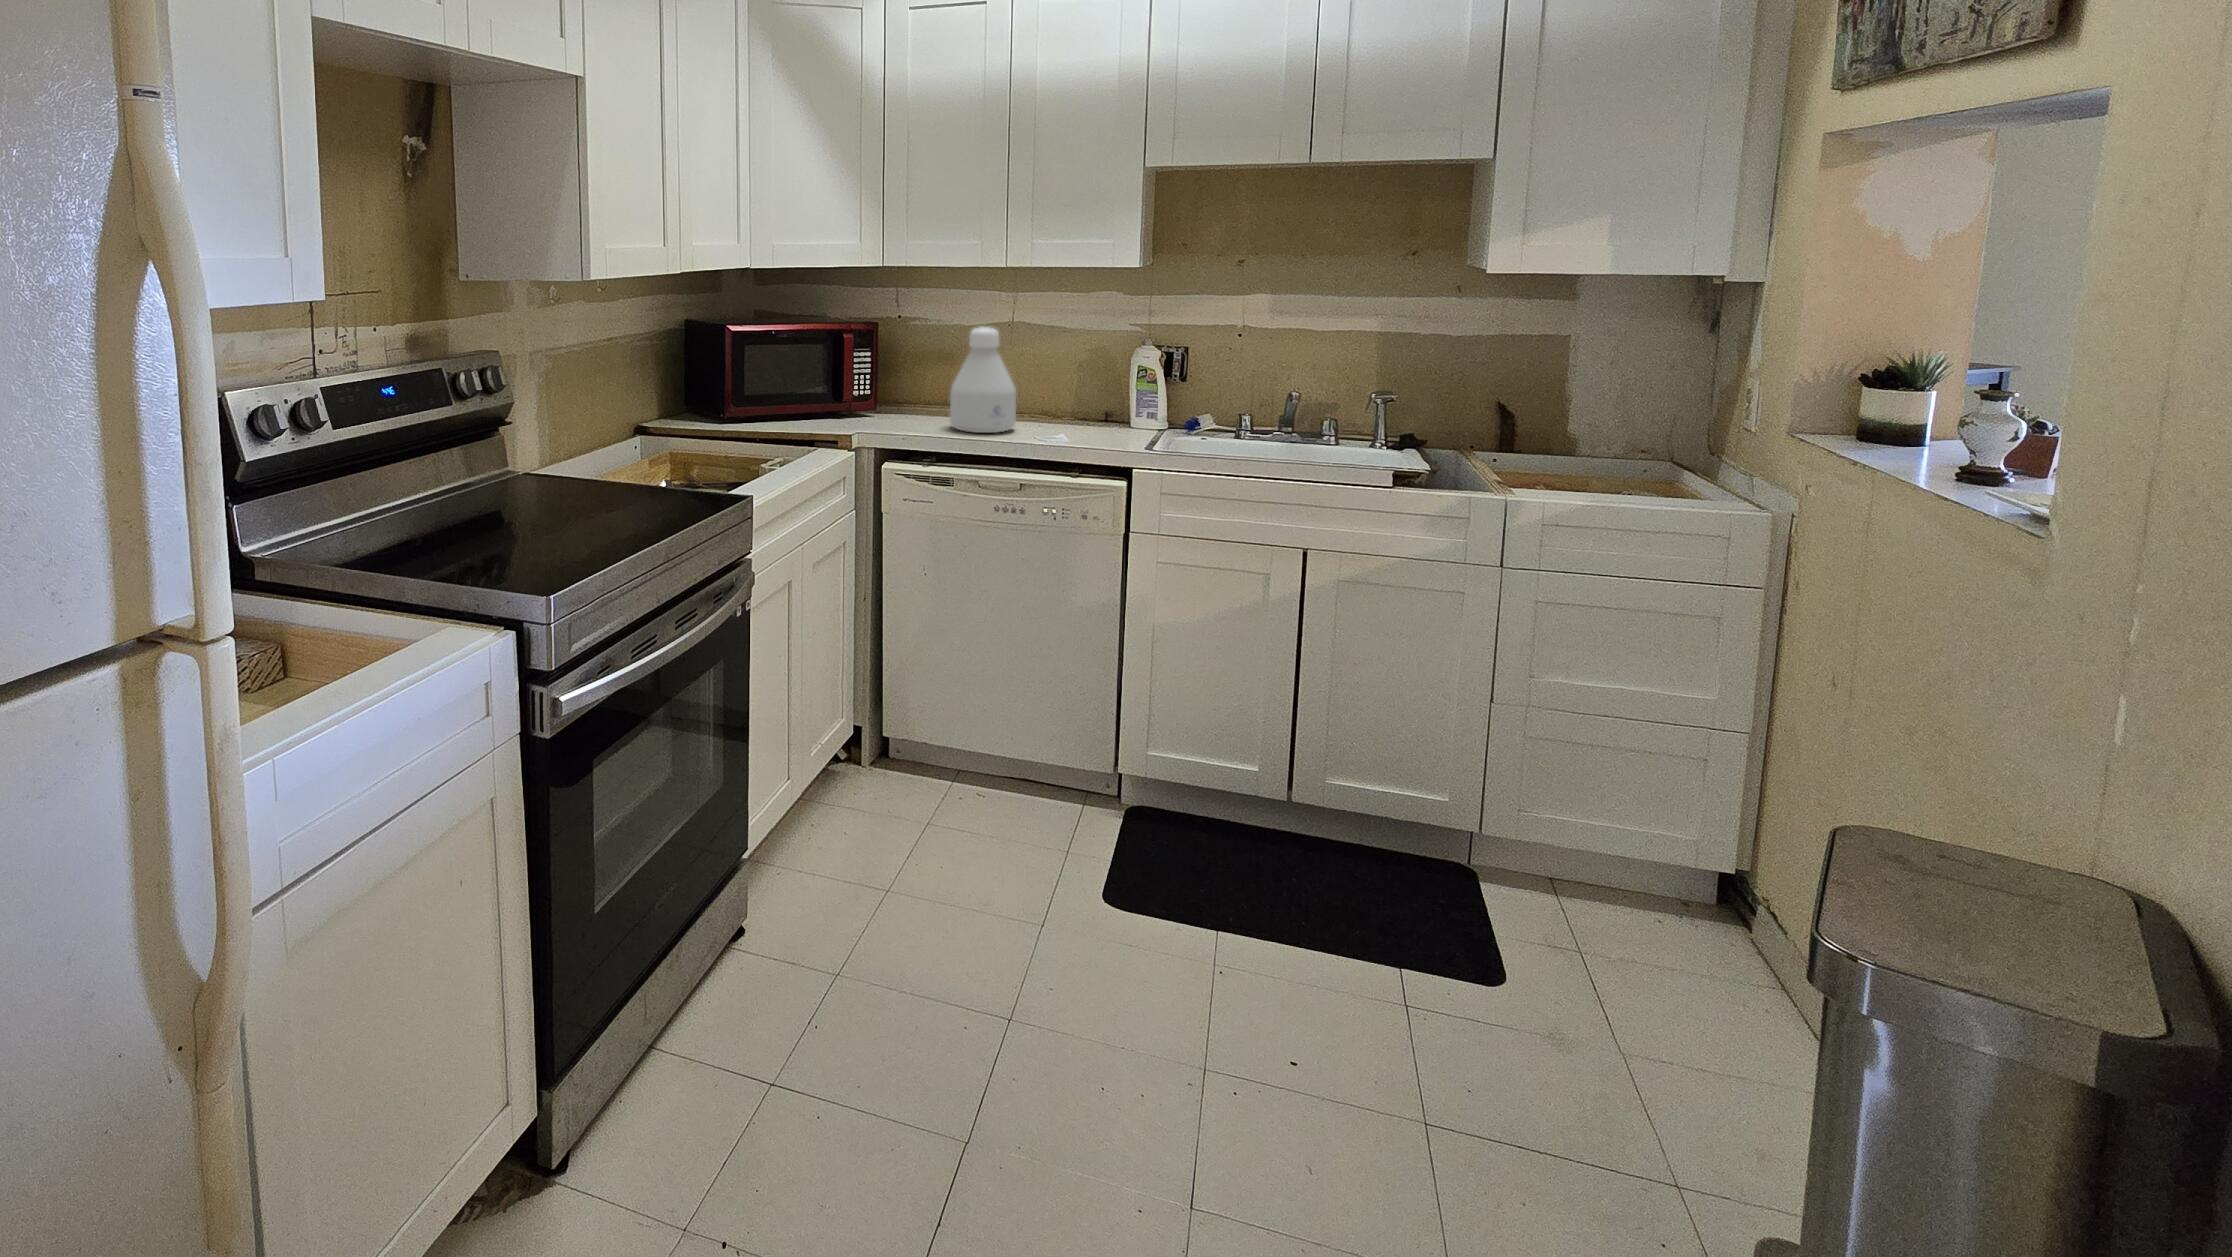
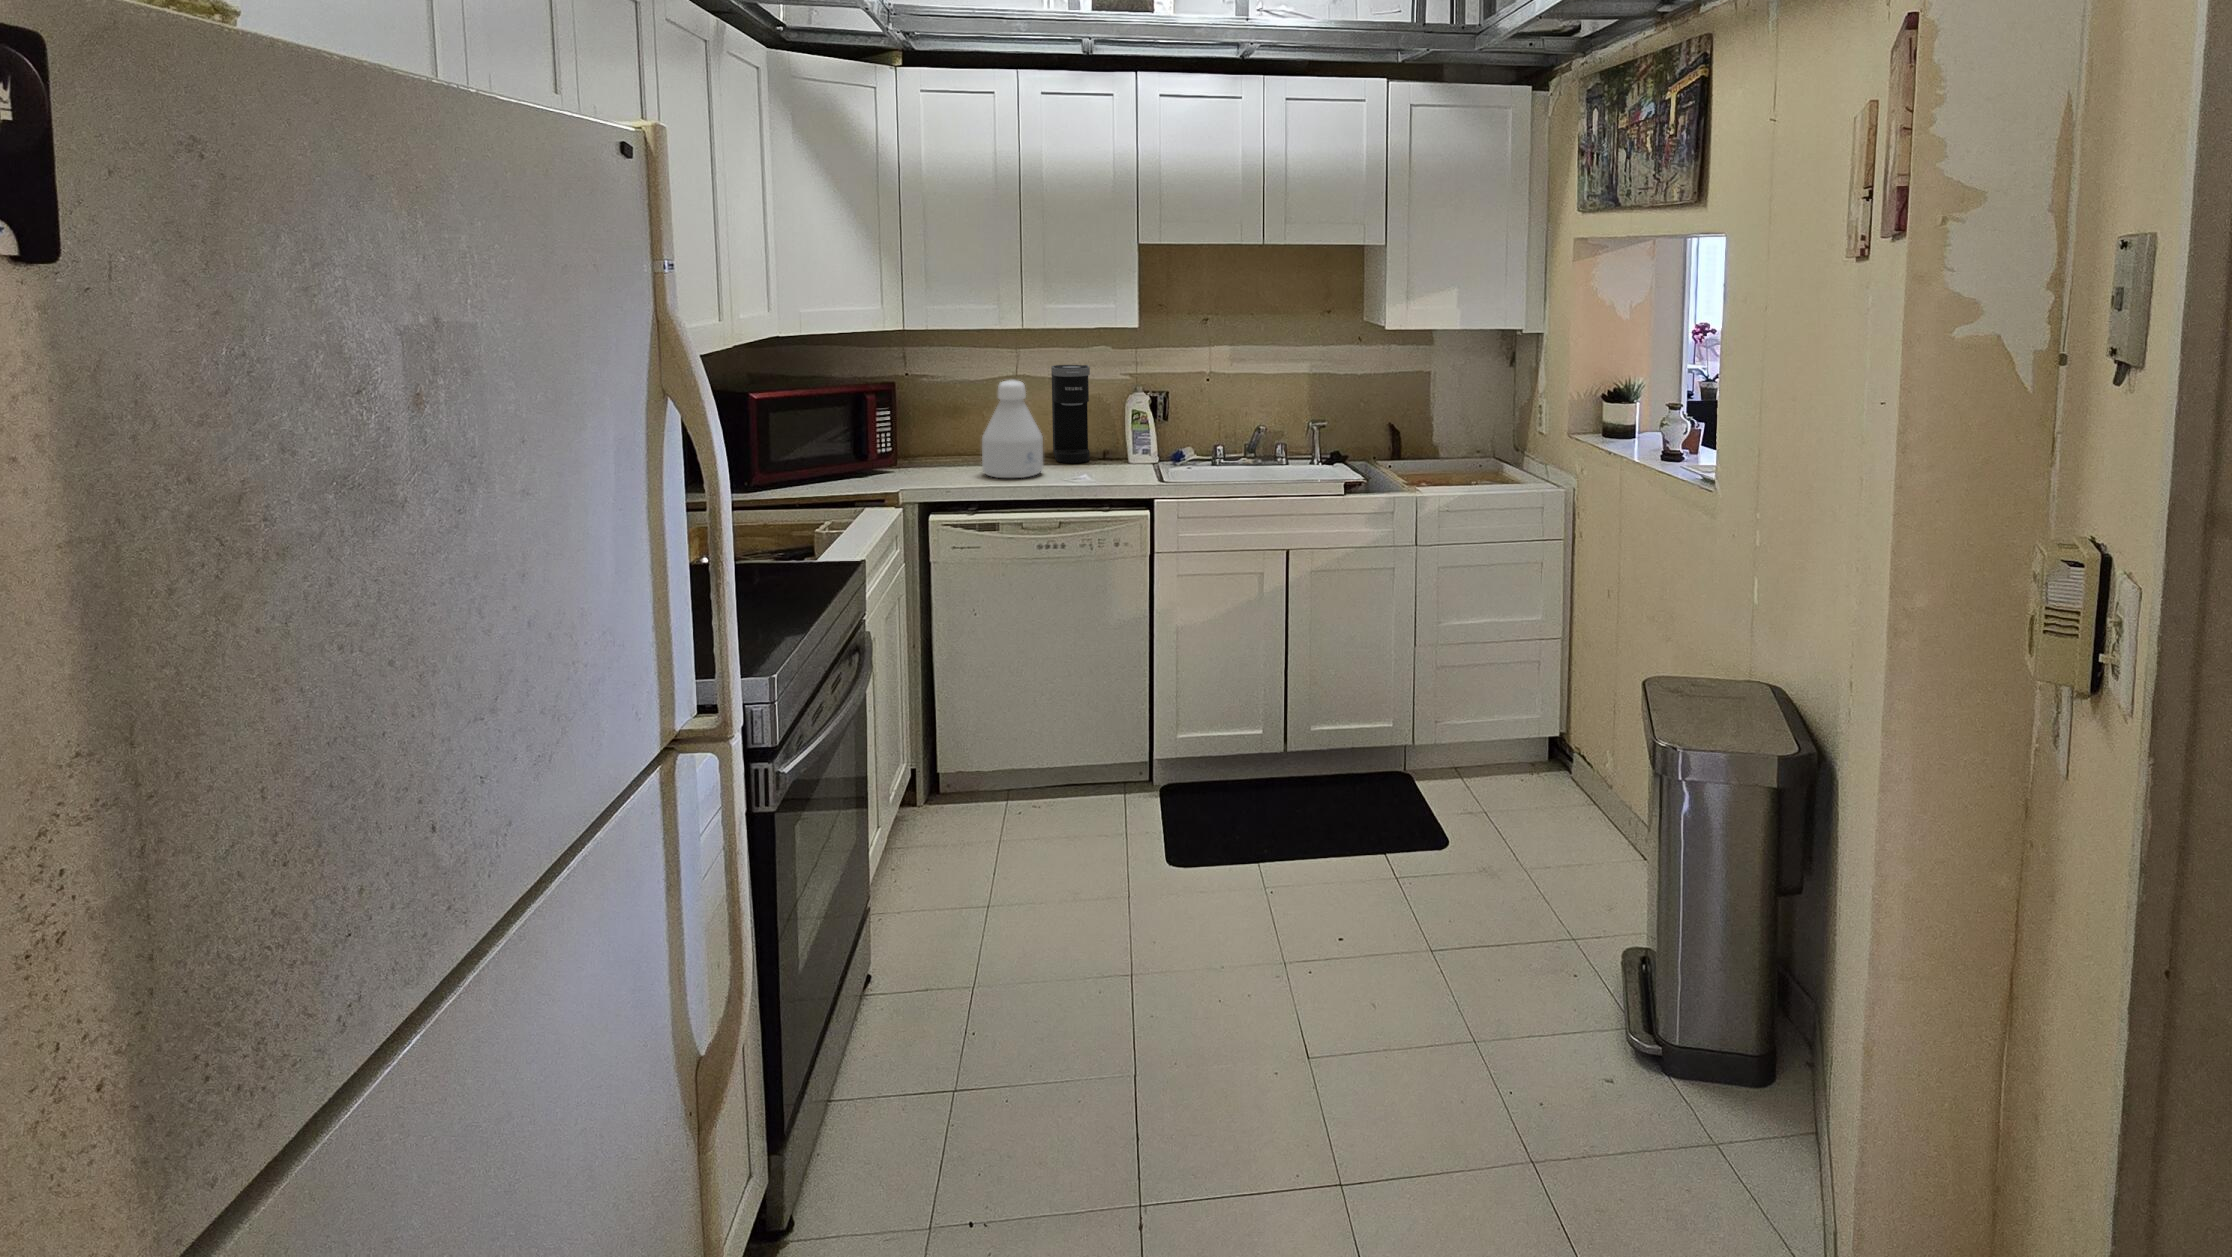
coffee maker: none [1041,315,1085,423] -> present [1051,365,1090,463]

